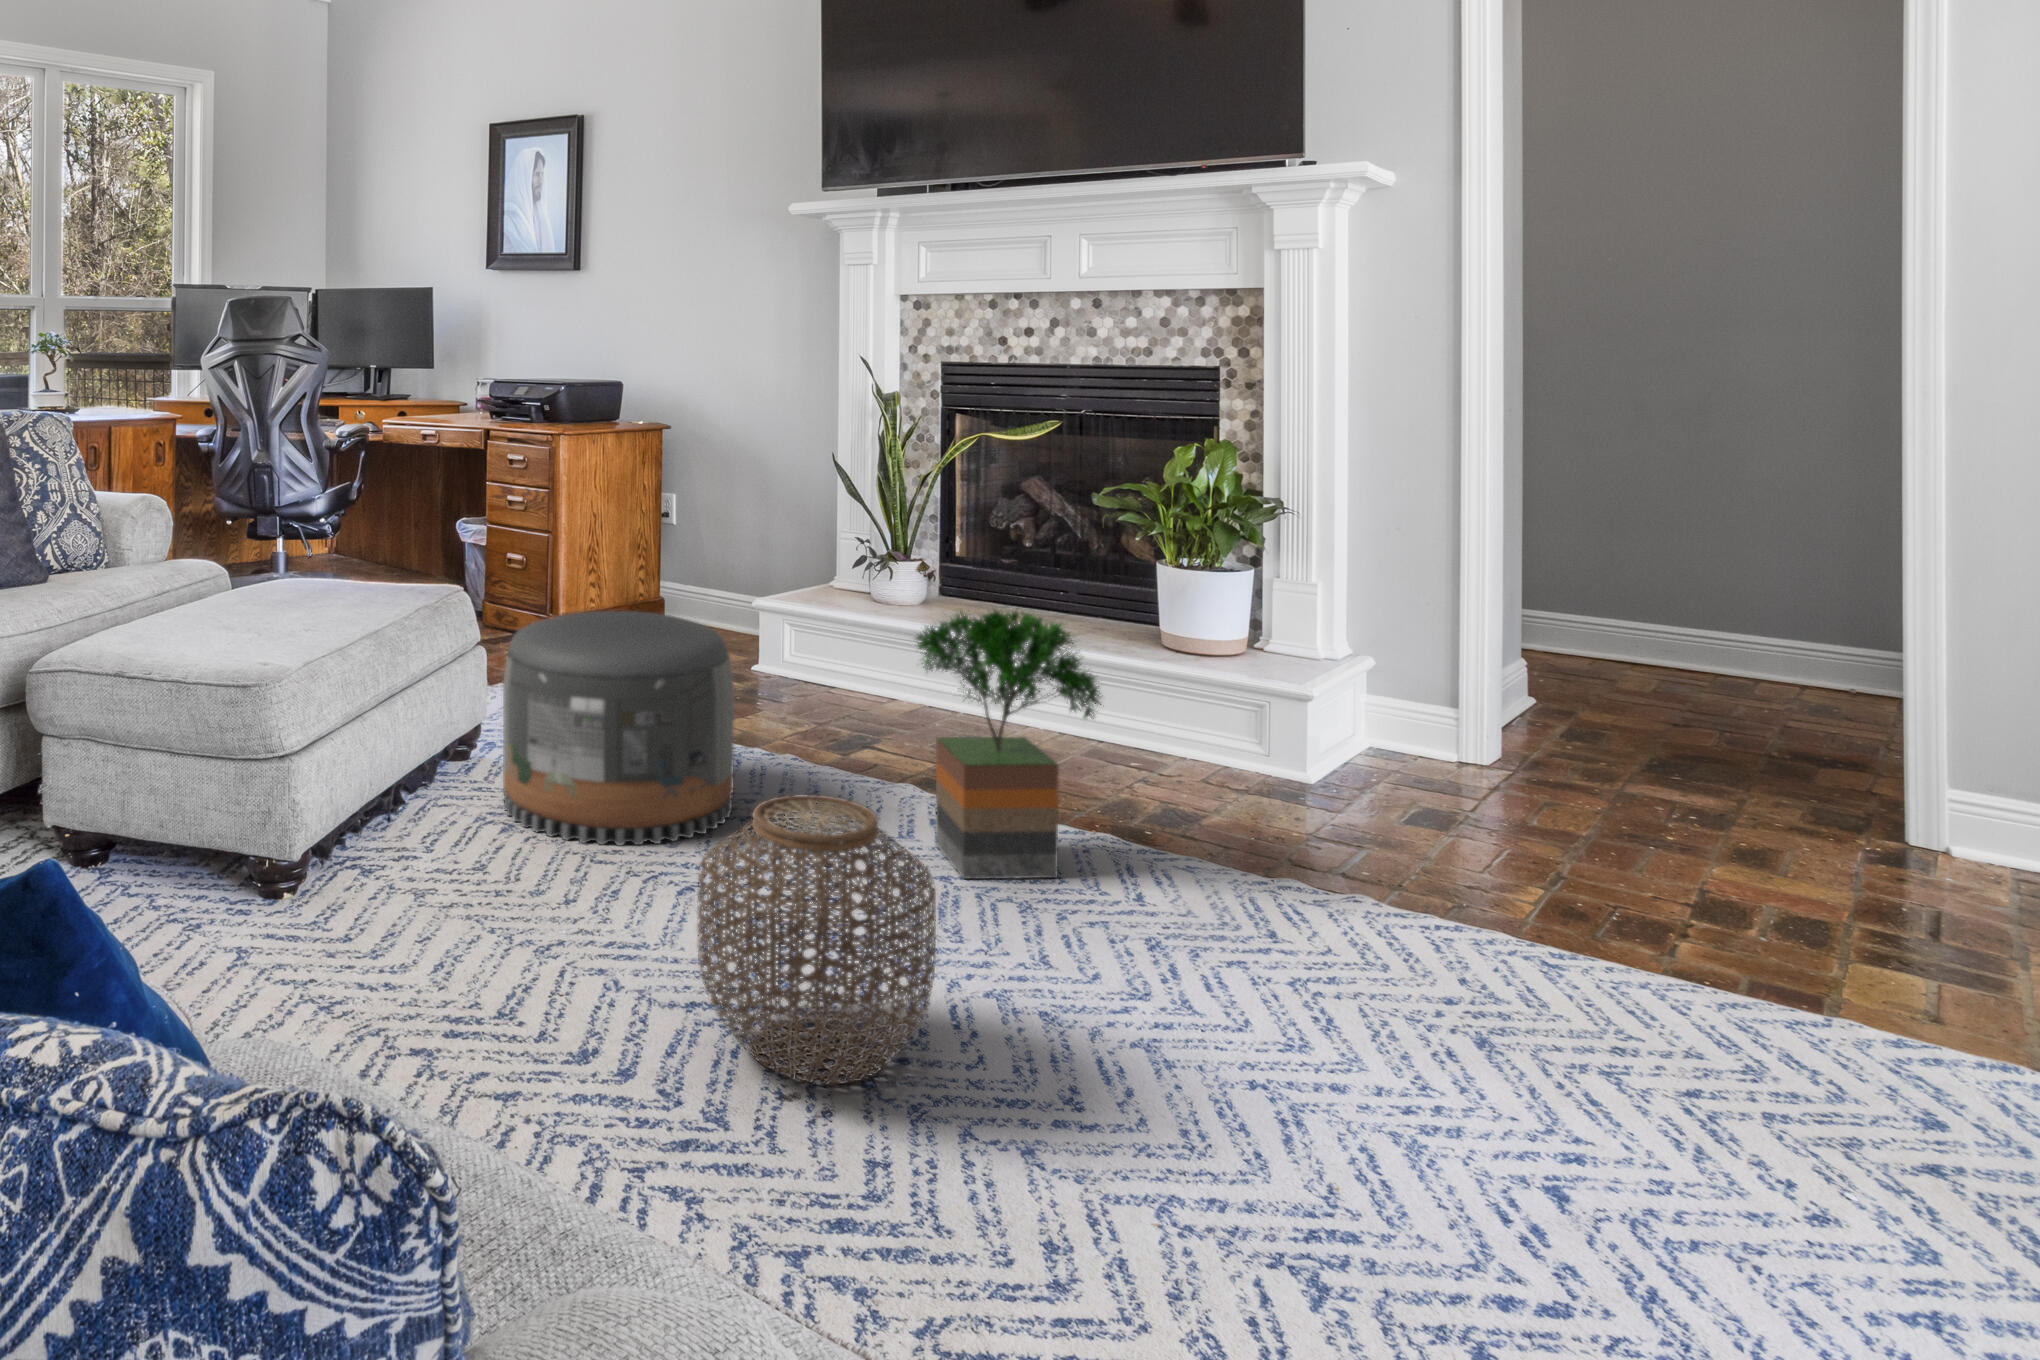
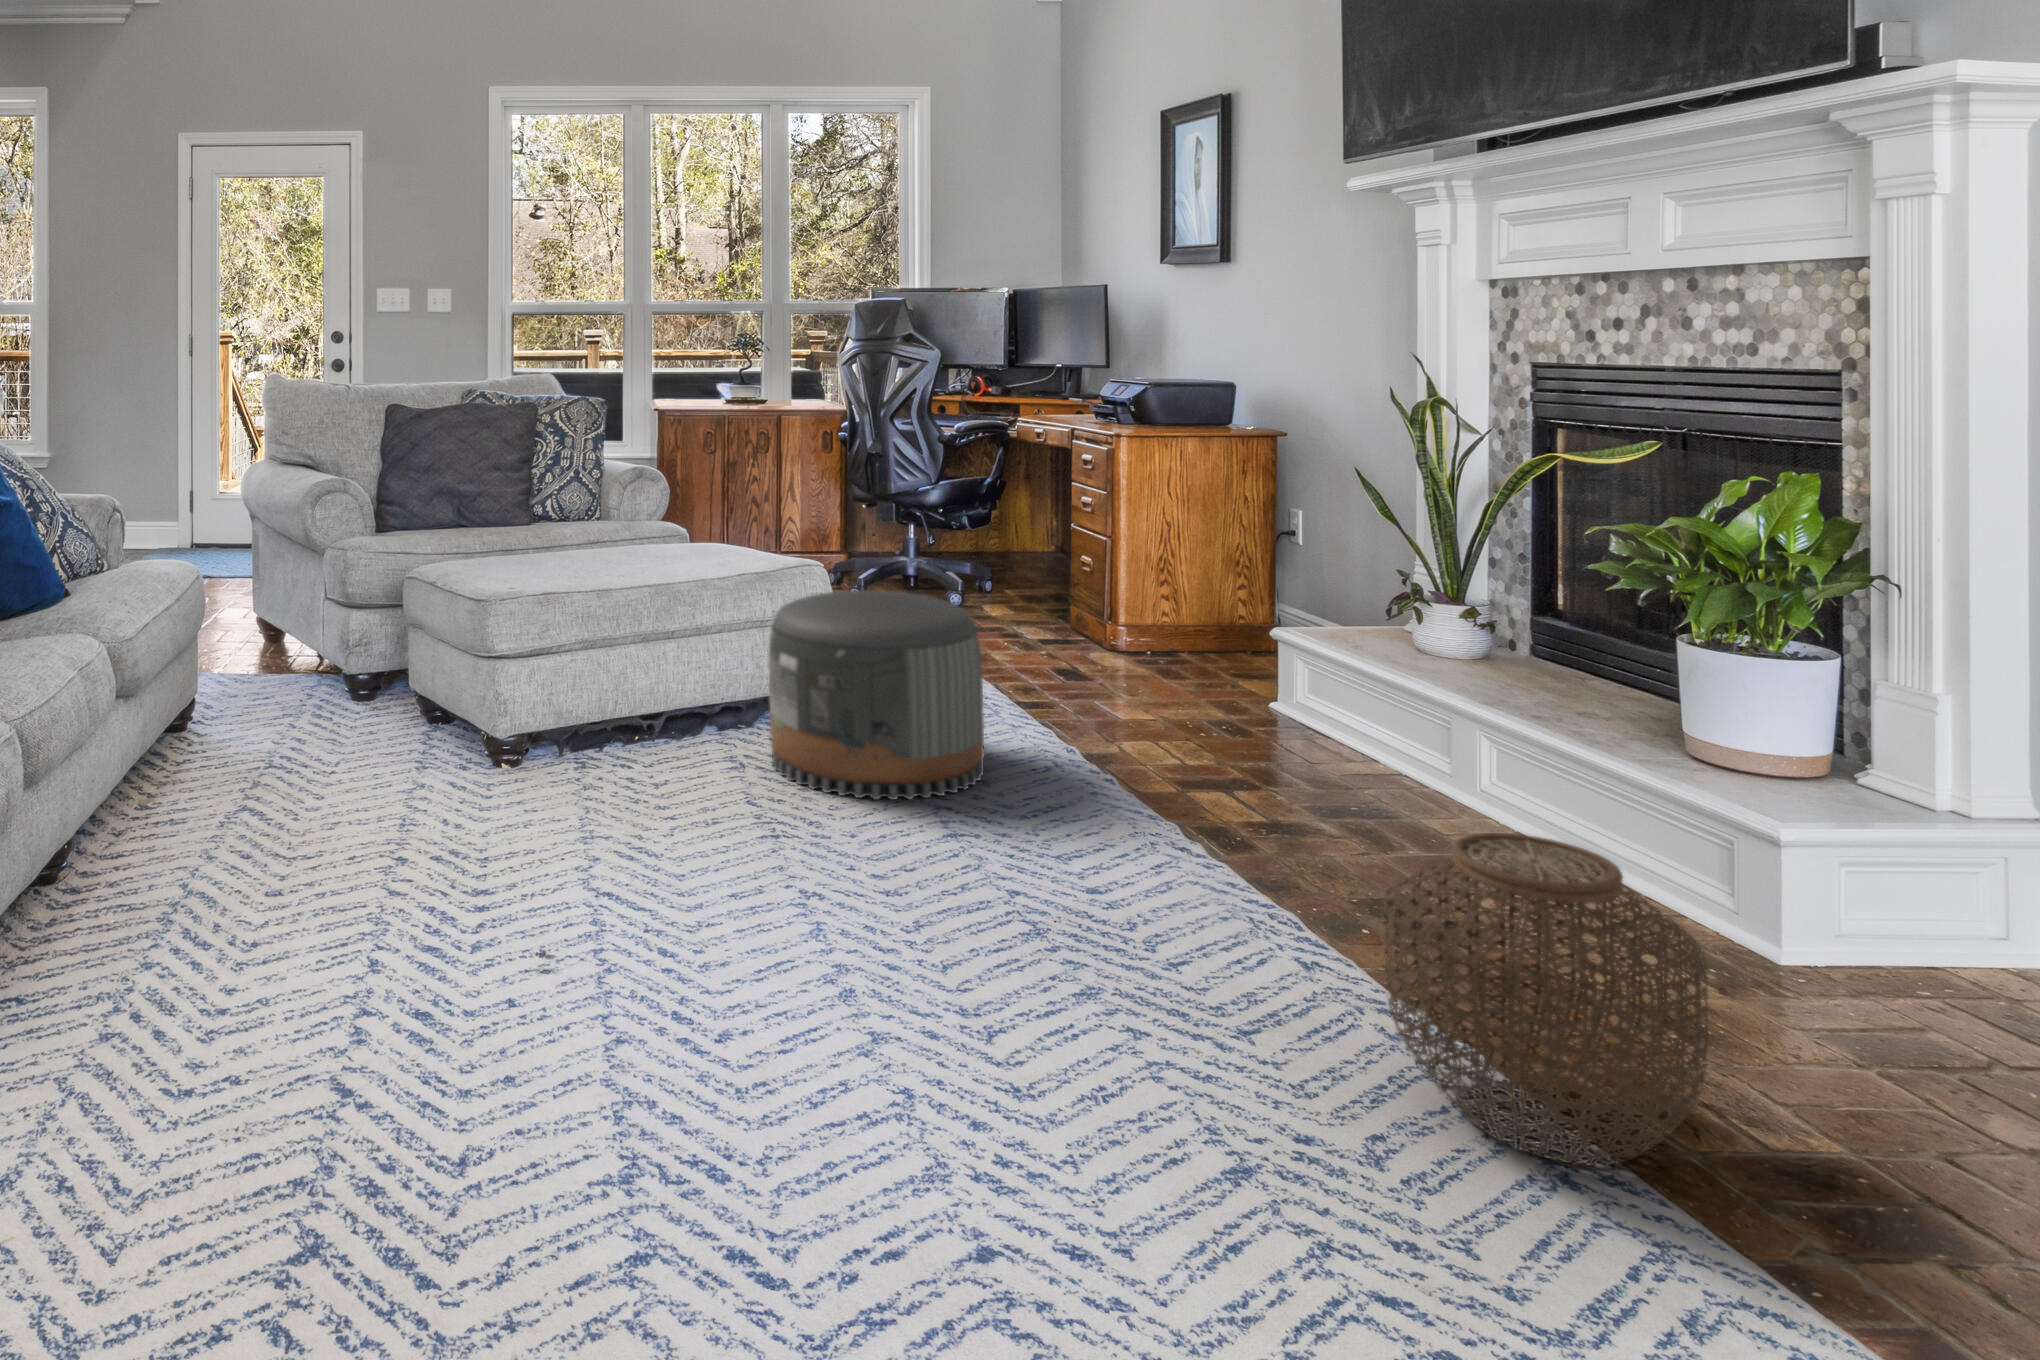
potted tree: present [915,610,1101,879] -> none [1017,620,1205,921]
woven basket: present [697,795,936,1084] -> present [1384,833,1708,1166]

